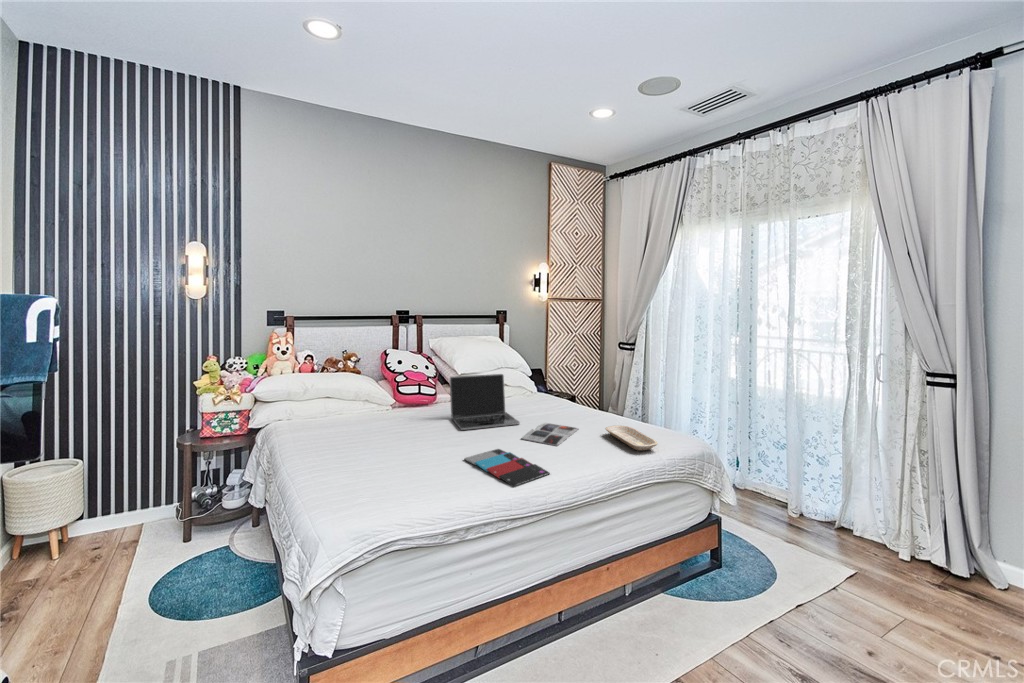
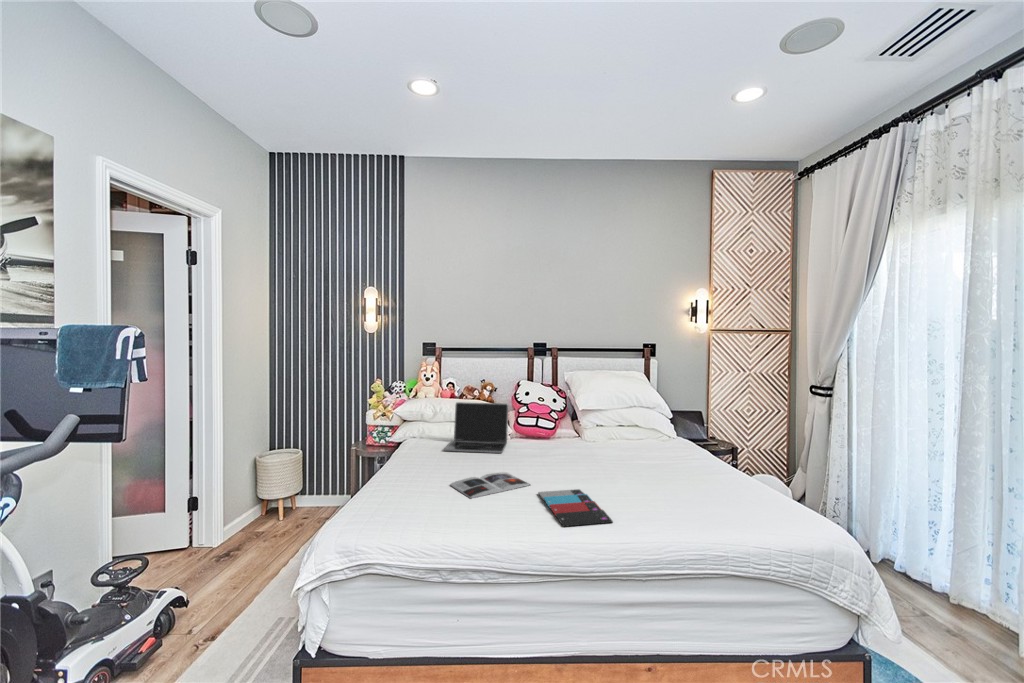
laptop: present [450,374,520,430] -> present [445,402,508,453]
magazine: present [522,423,579,446] -> present [450,472,530,498]
tray: present [605,426,658,451] -> none [721,486,777,521]

